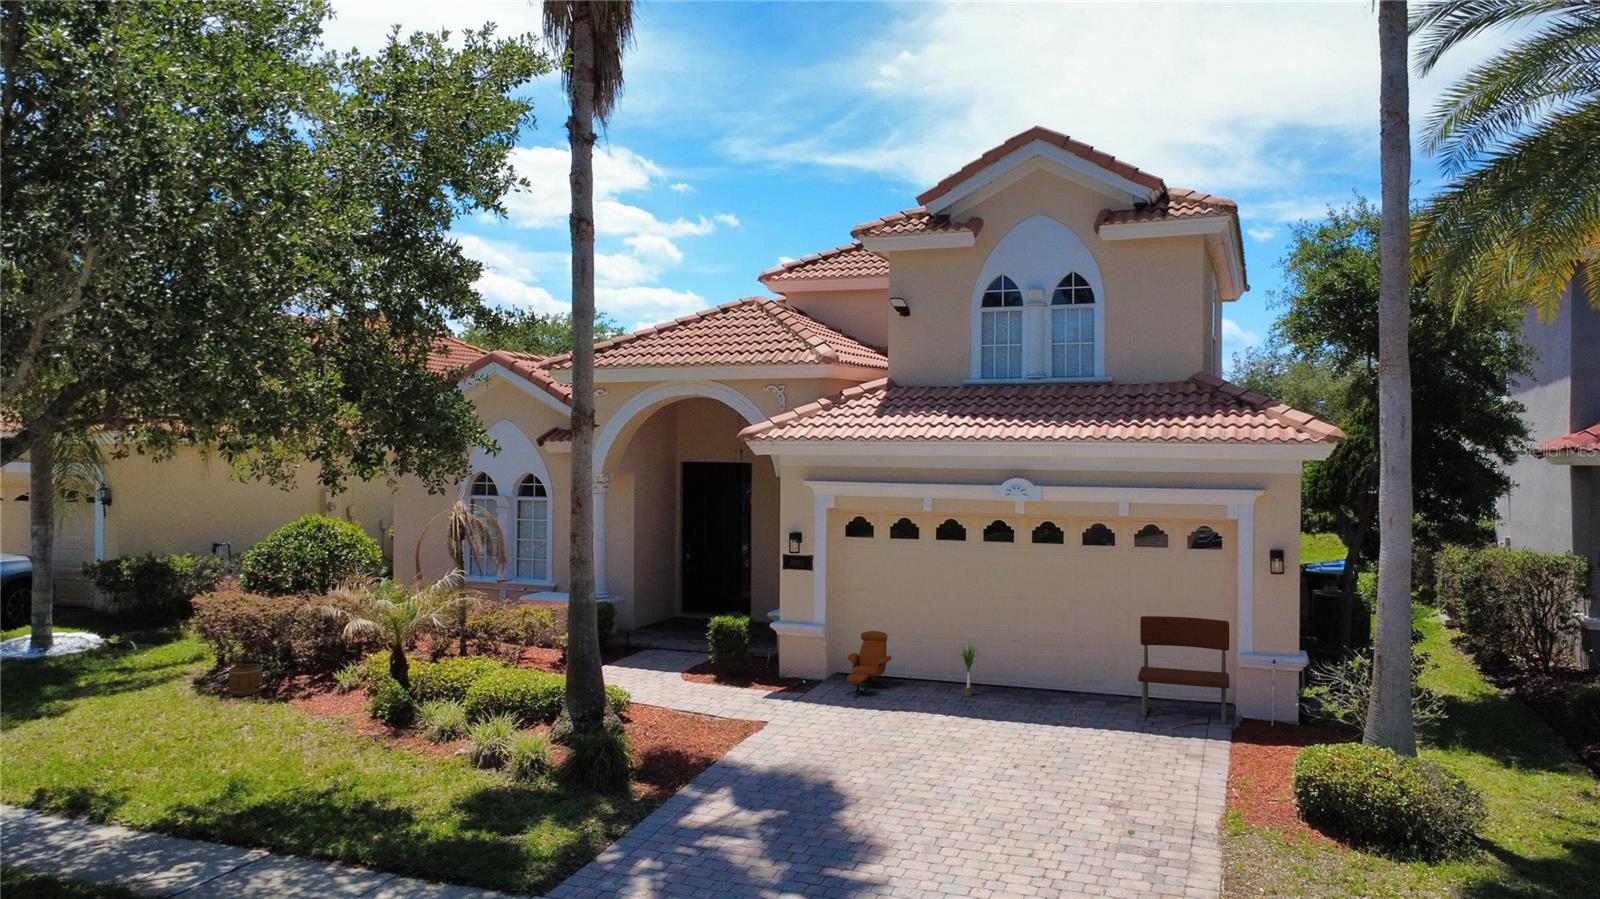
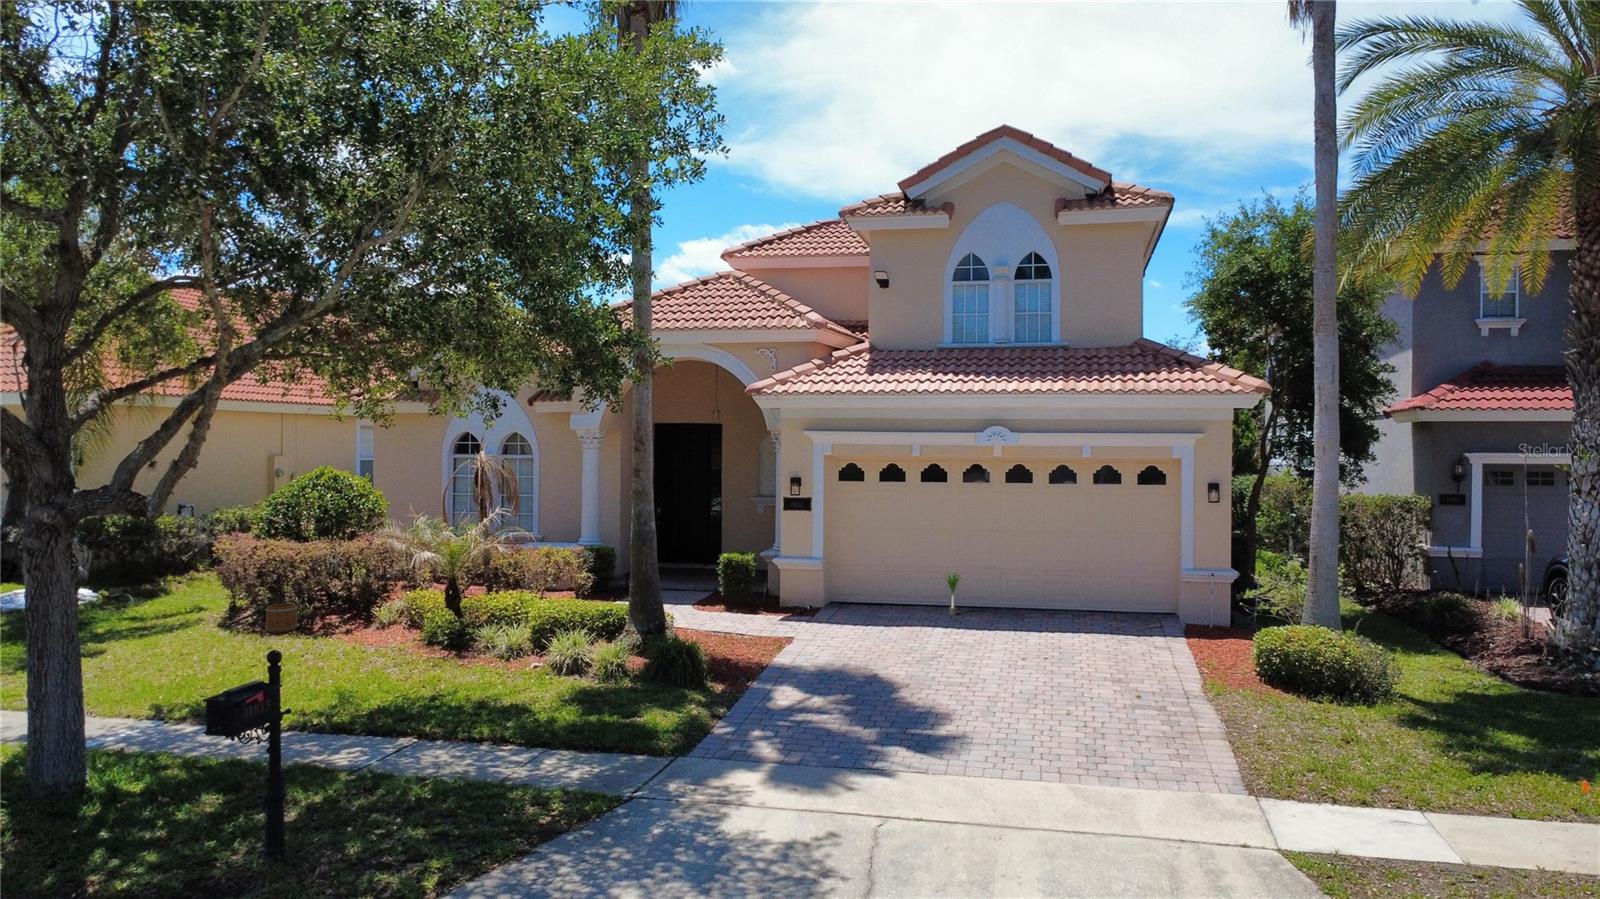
bench: present [1138,616,1230,723] -> none [1100,542,1179,628]
lounge chair: present [846,631,891,698] -> none [845,563,884,620]

